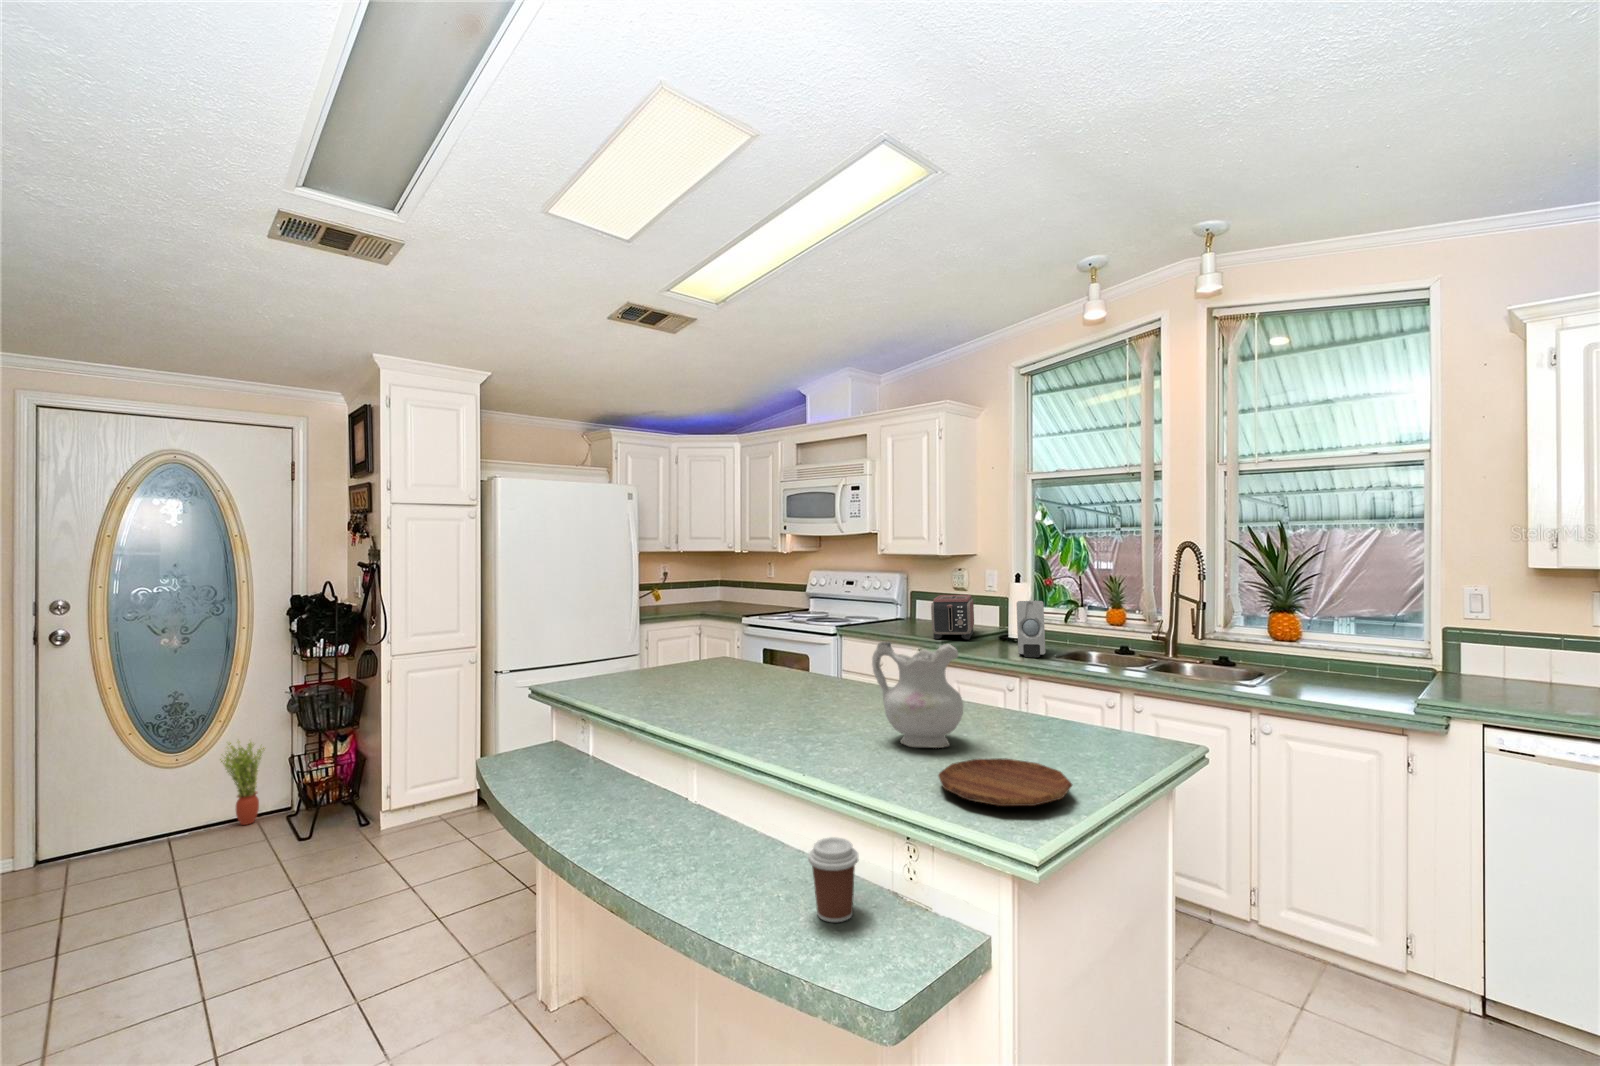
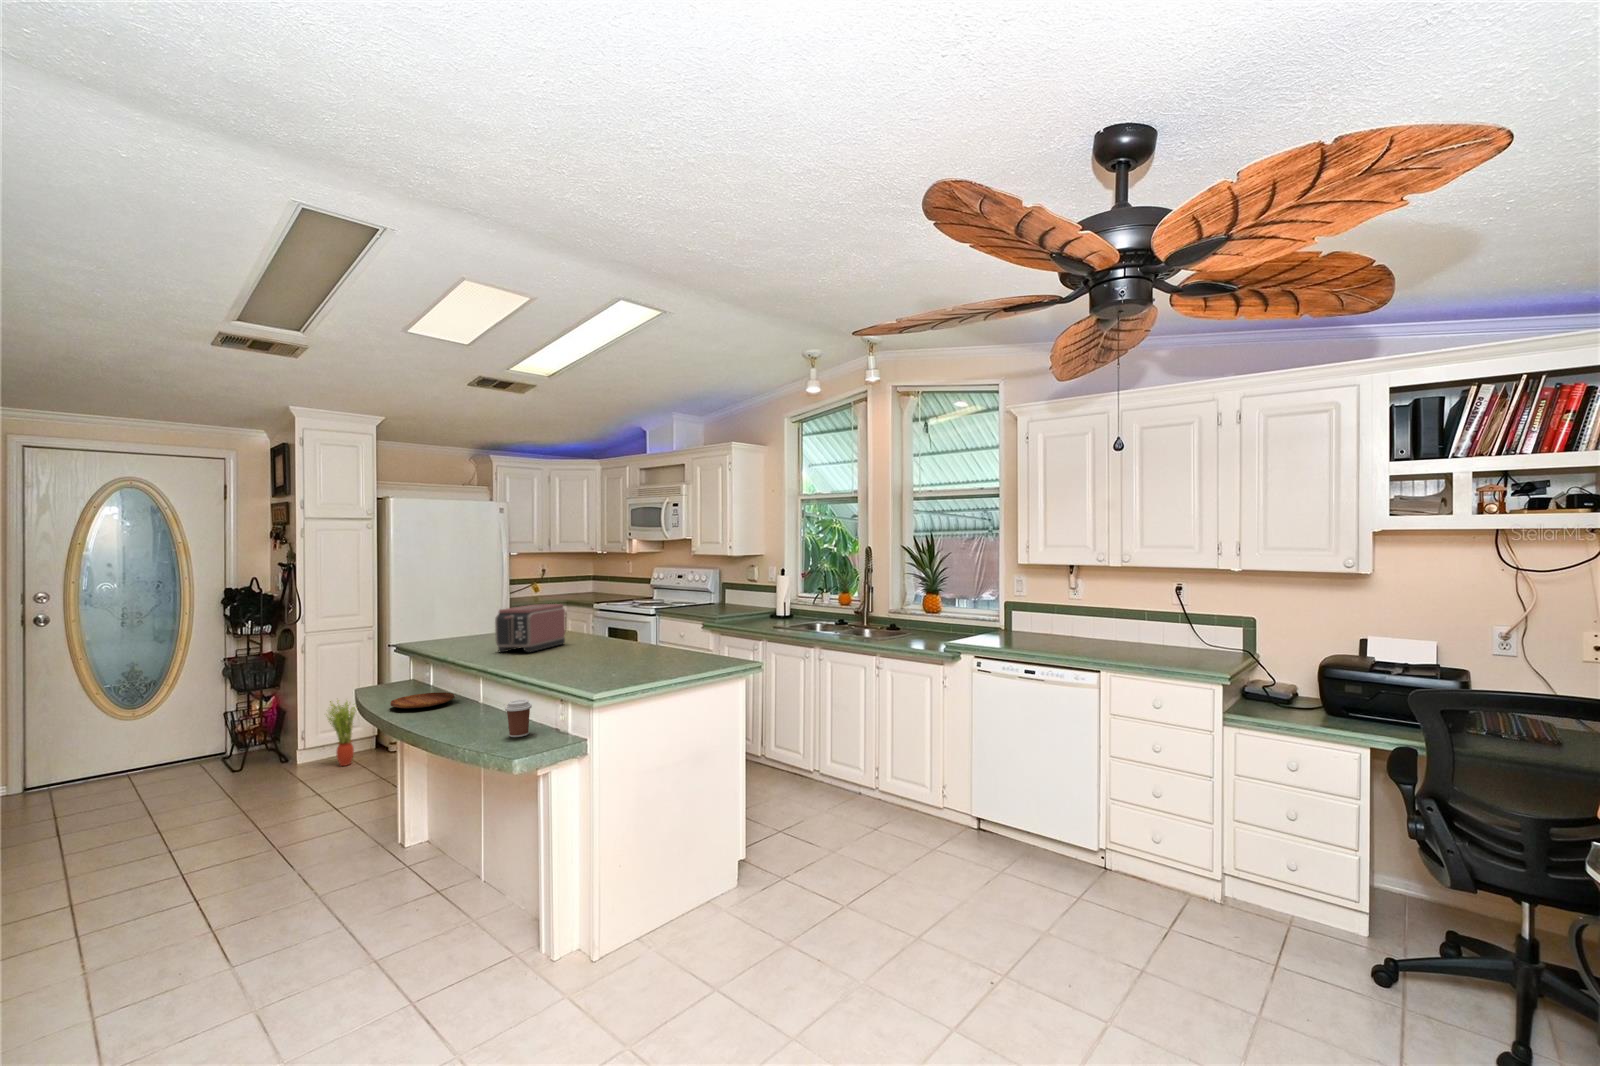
toaster: present [931,595,974,639] -> present [495,604,565,652]
soap dispenser: present [1017,601,1045,657] -> none [763,588,787,627]
ceramic pitcher: present [872,641,963,748] -> none [586,607,635,666]
potted plant: present [220,741,264,825] -> present [328,700,358,766]
tray: present [938,758,1072,806] -> present [390,692,455,708]

